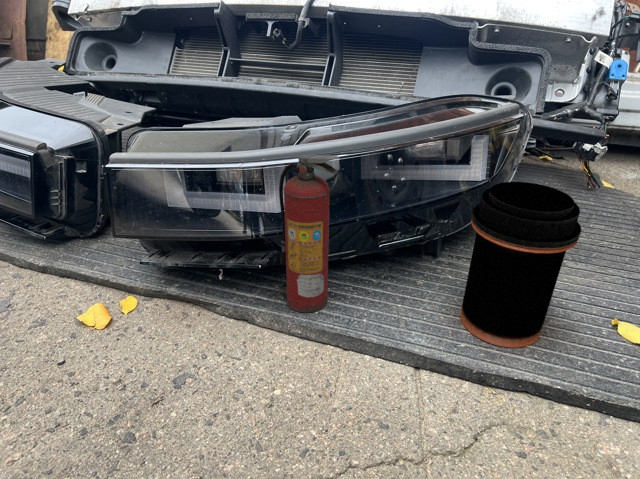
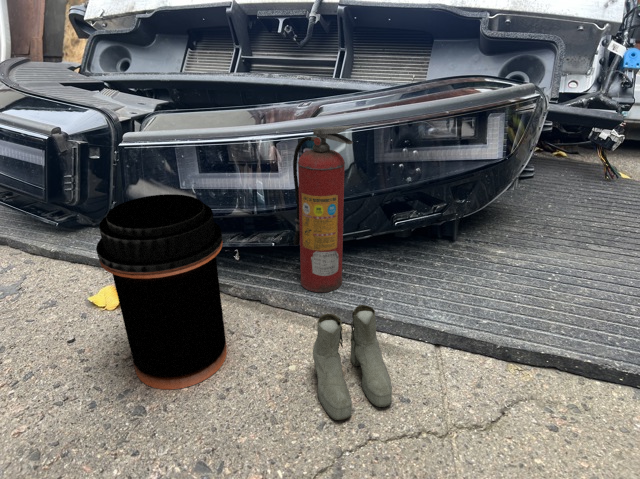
trash can: present [460,182,582,348] -> present [96,194,227,389]
boots: none [297,335,371,448] -> present [313,305,392,420]

